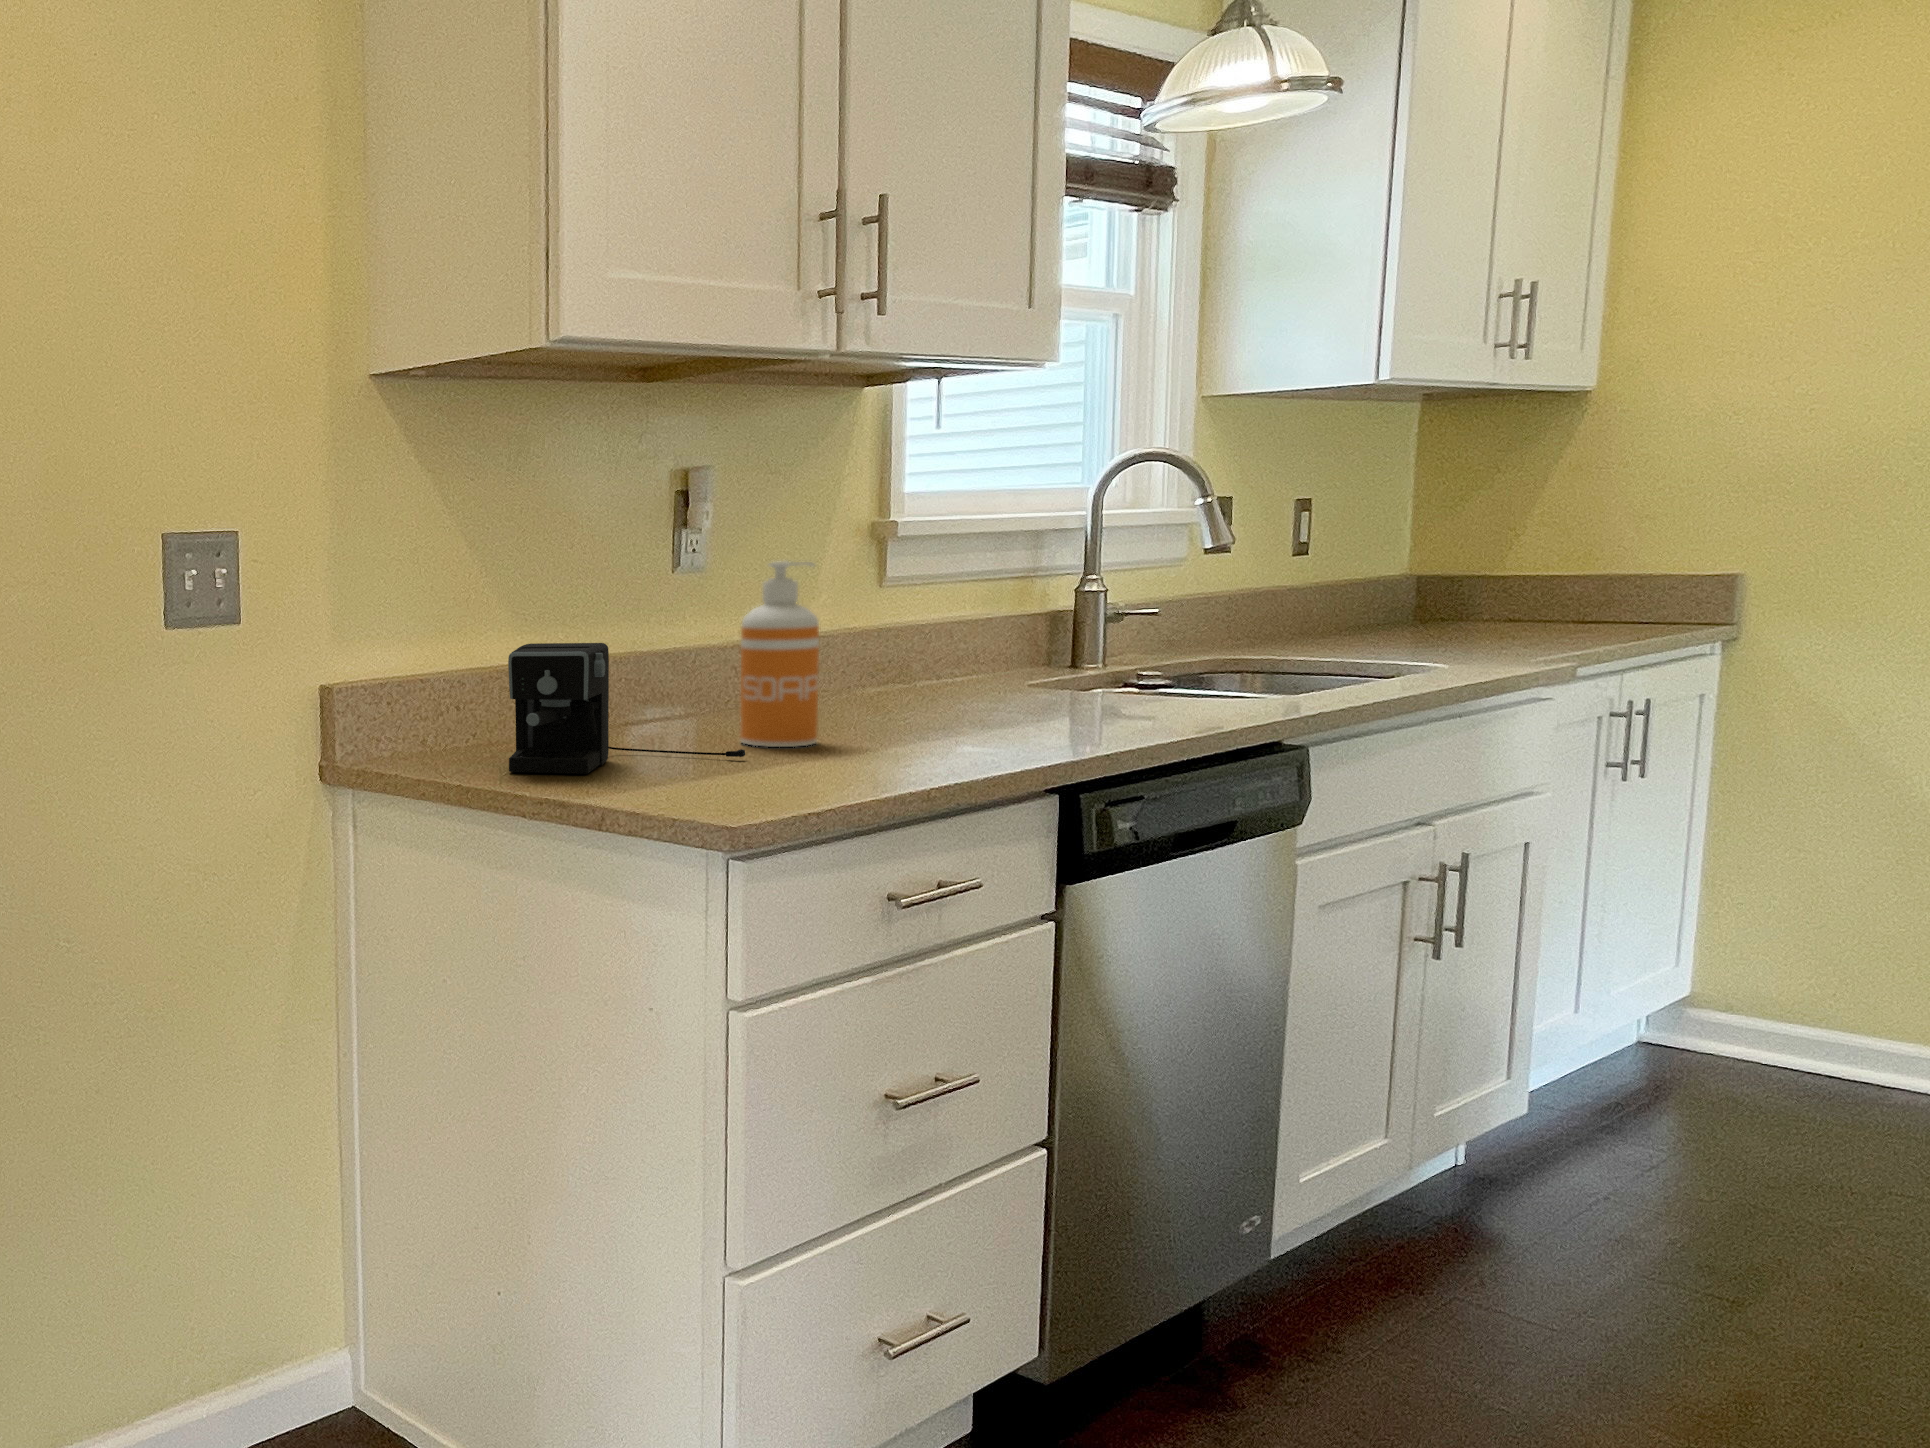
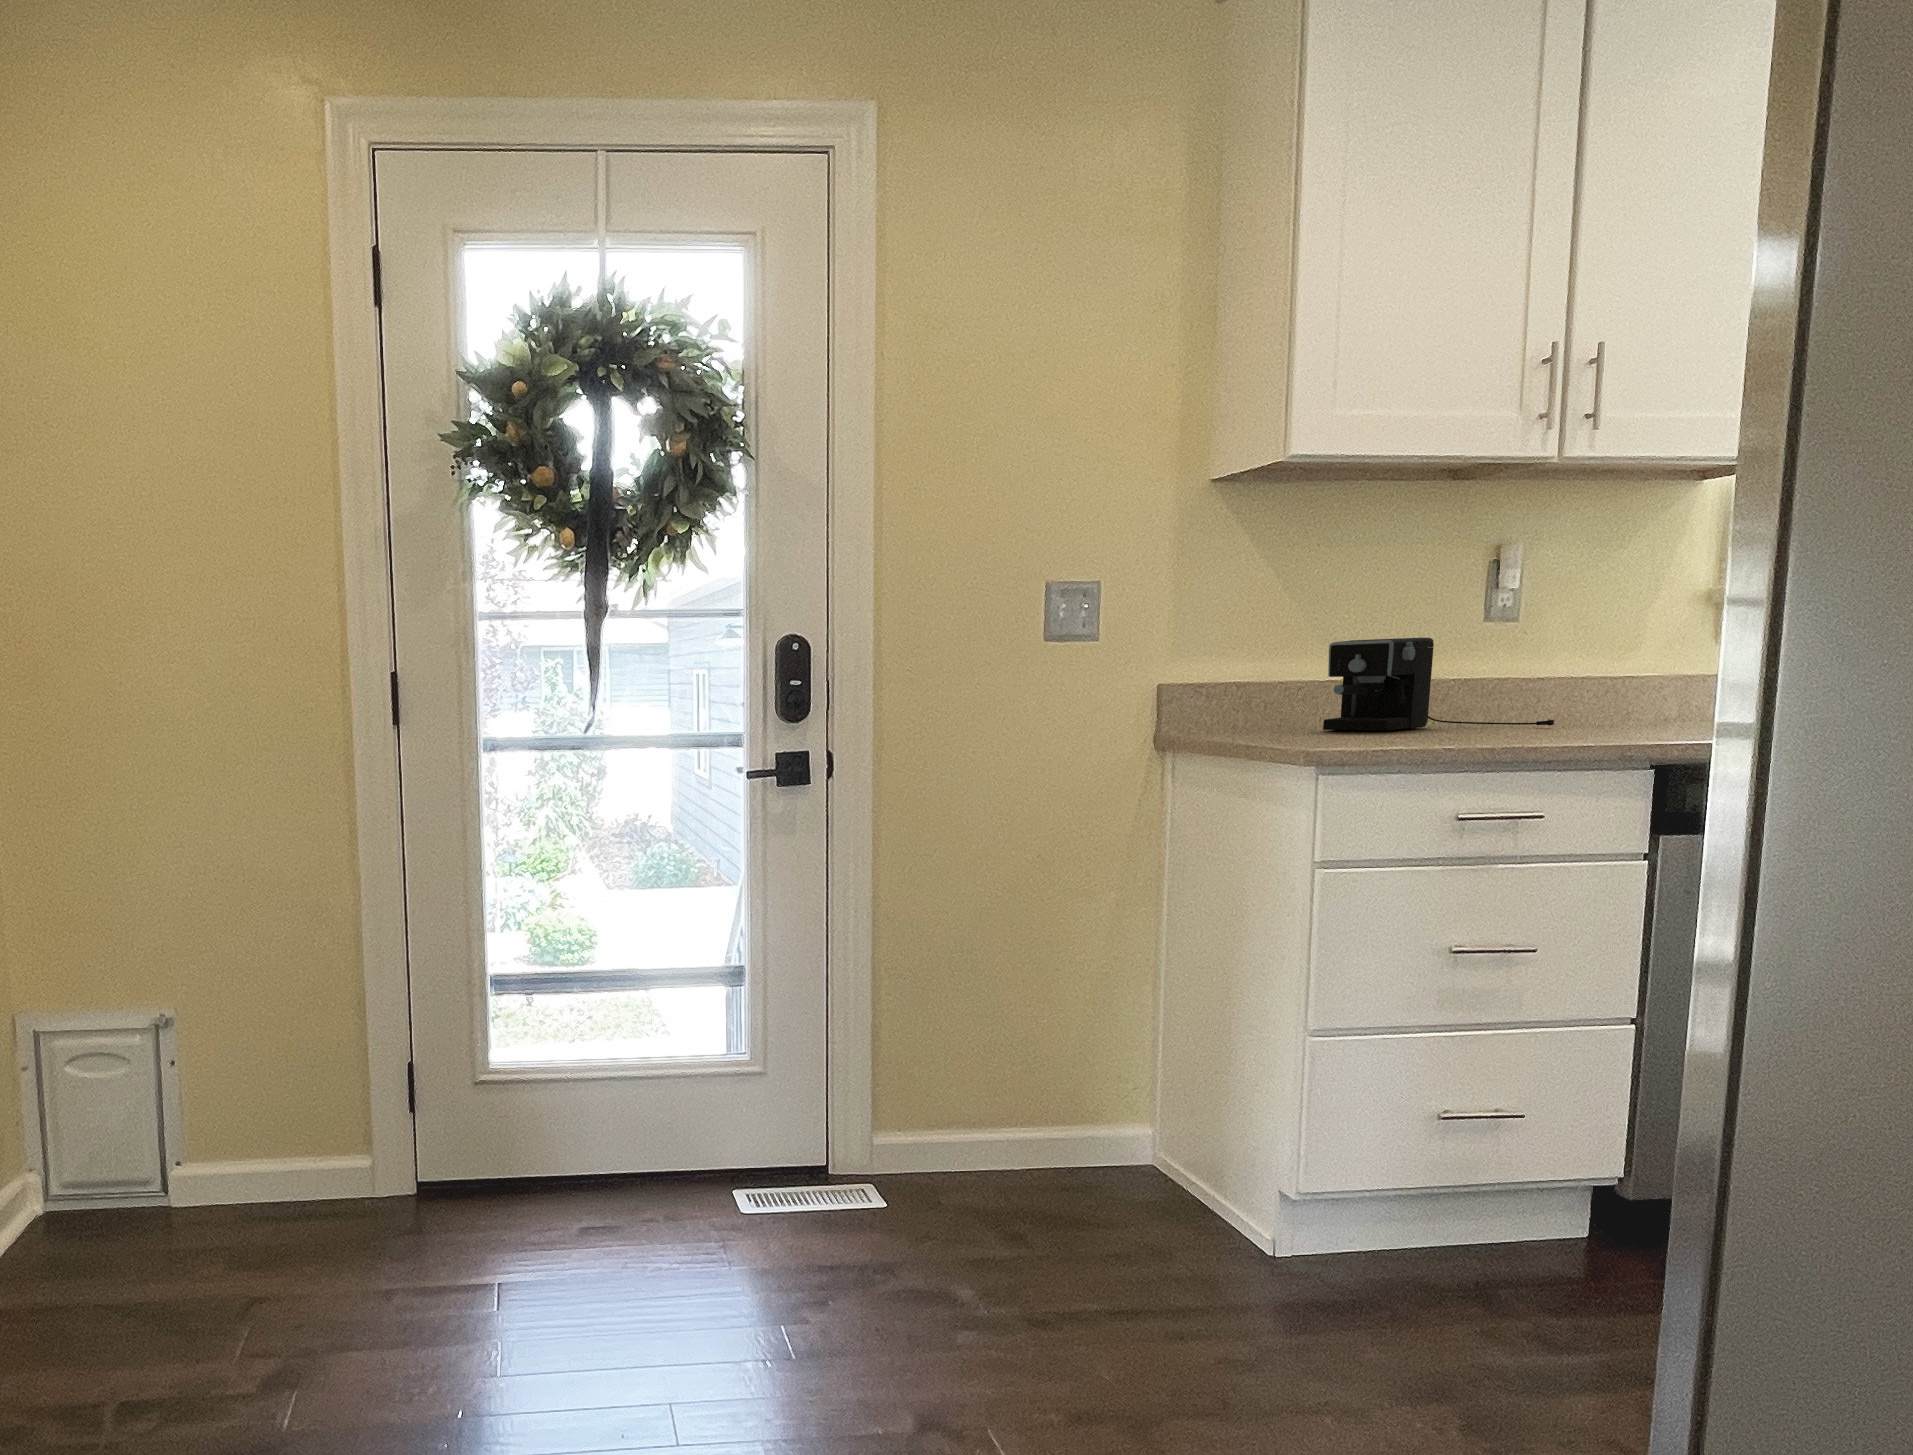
soap dispenser: present [740,561,819,747] -> none [1580,571,1672,724]

